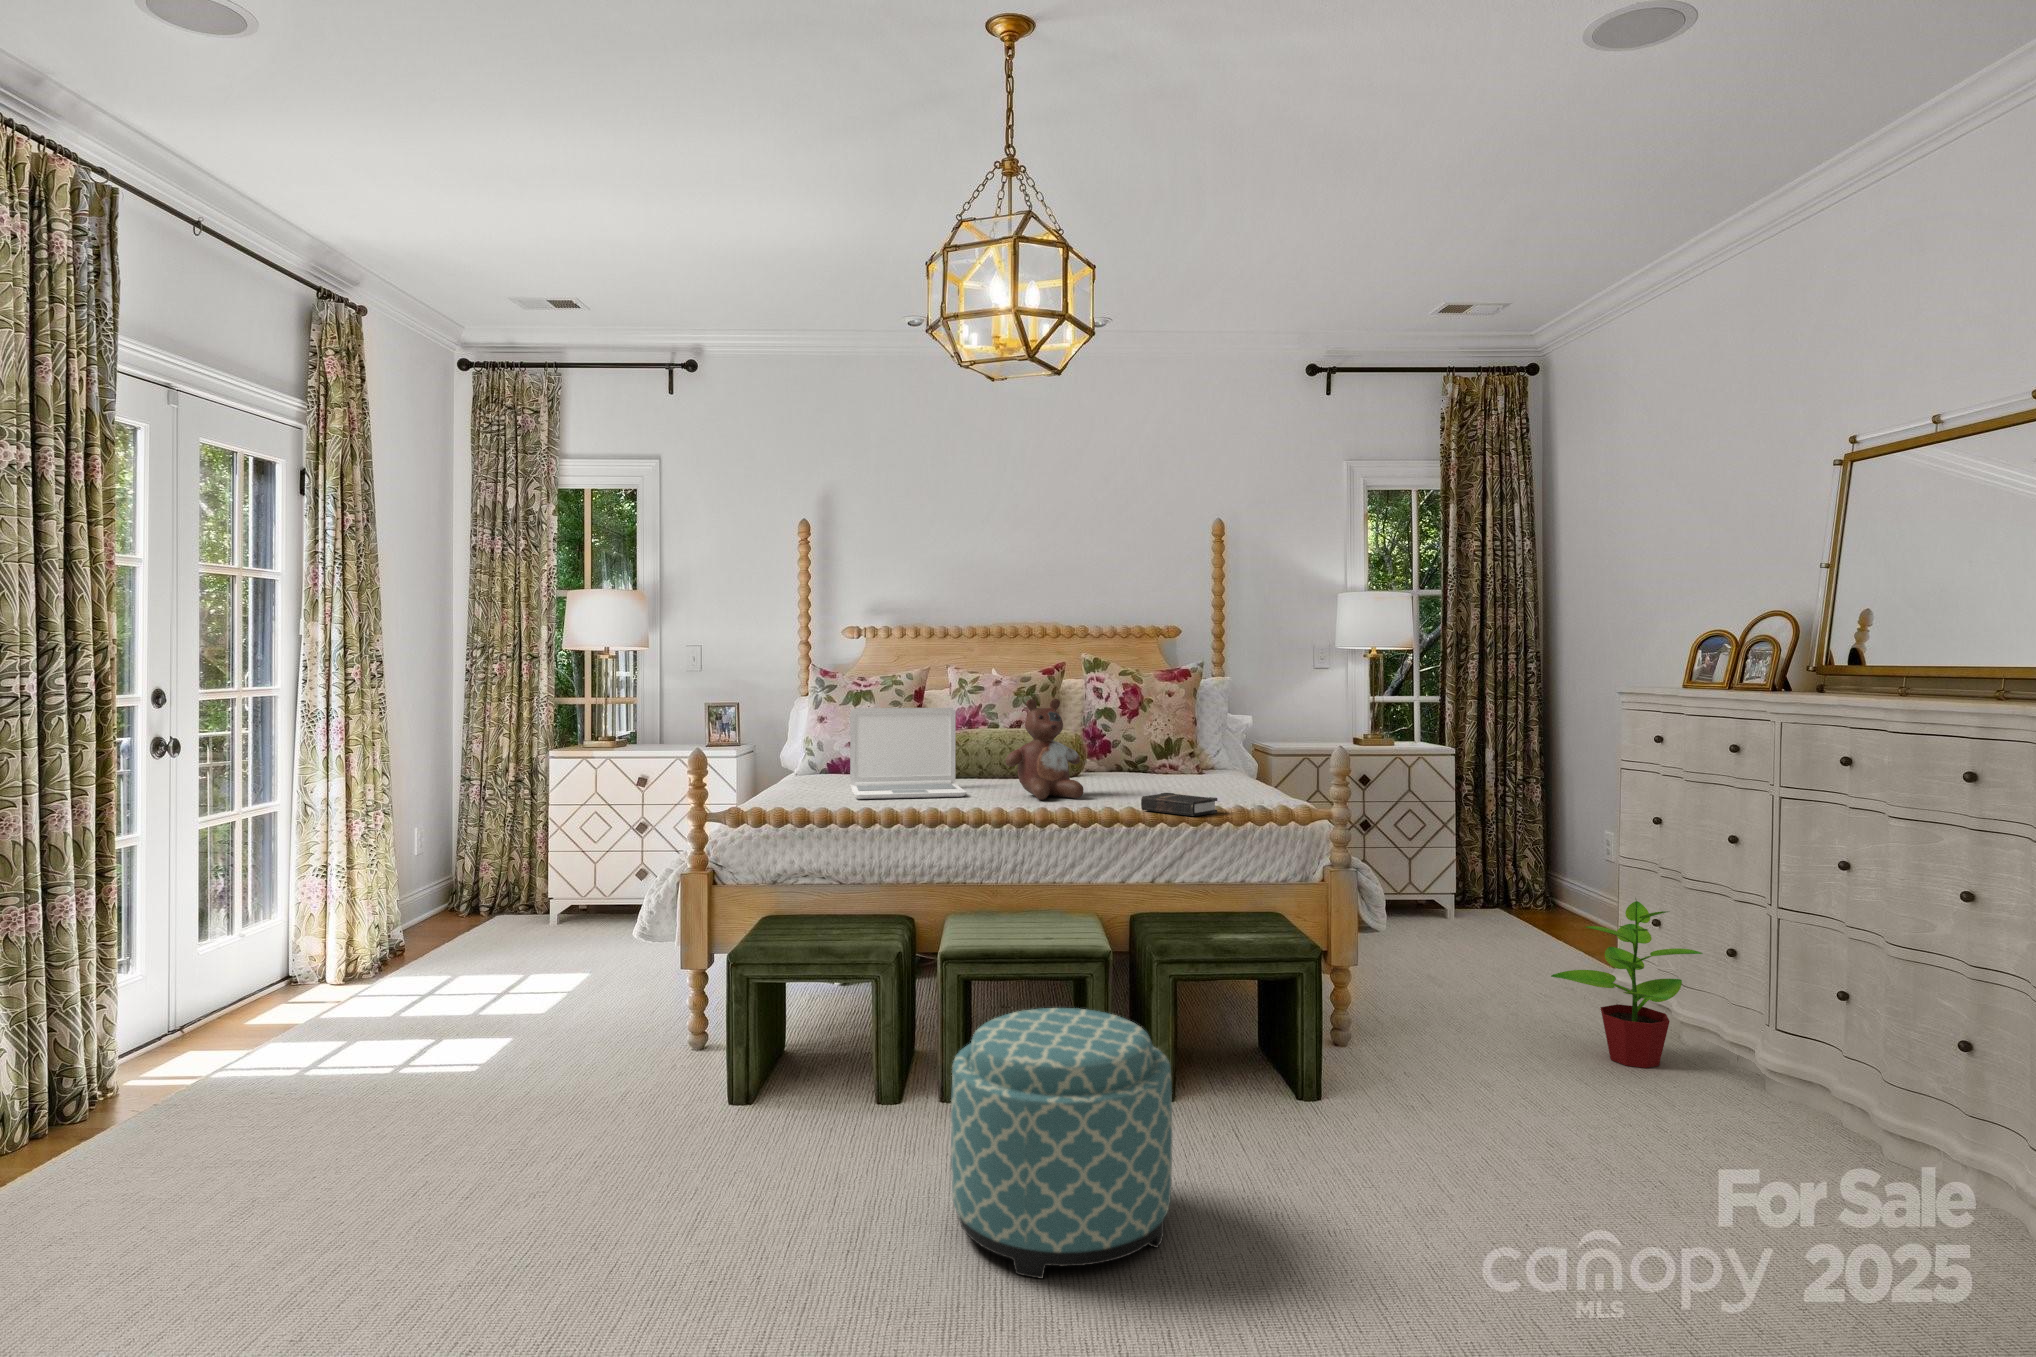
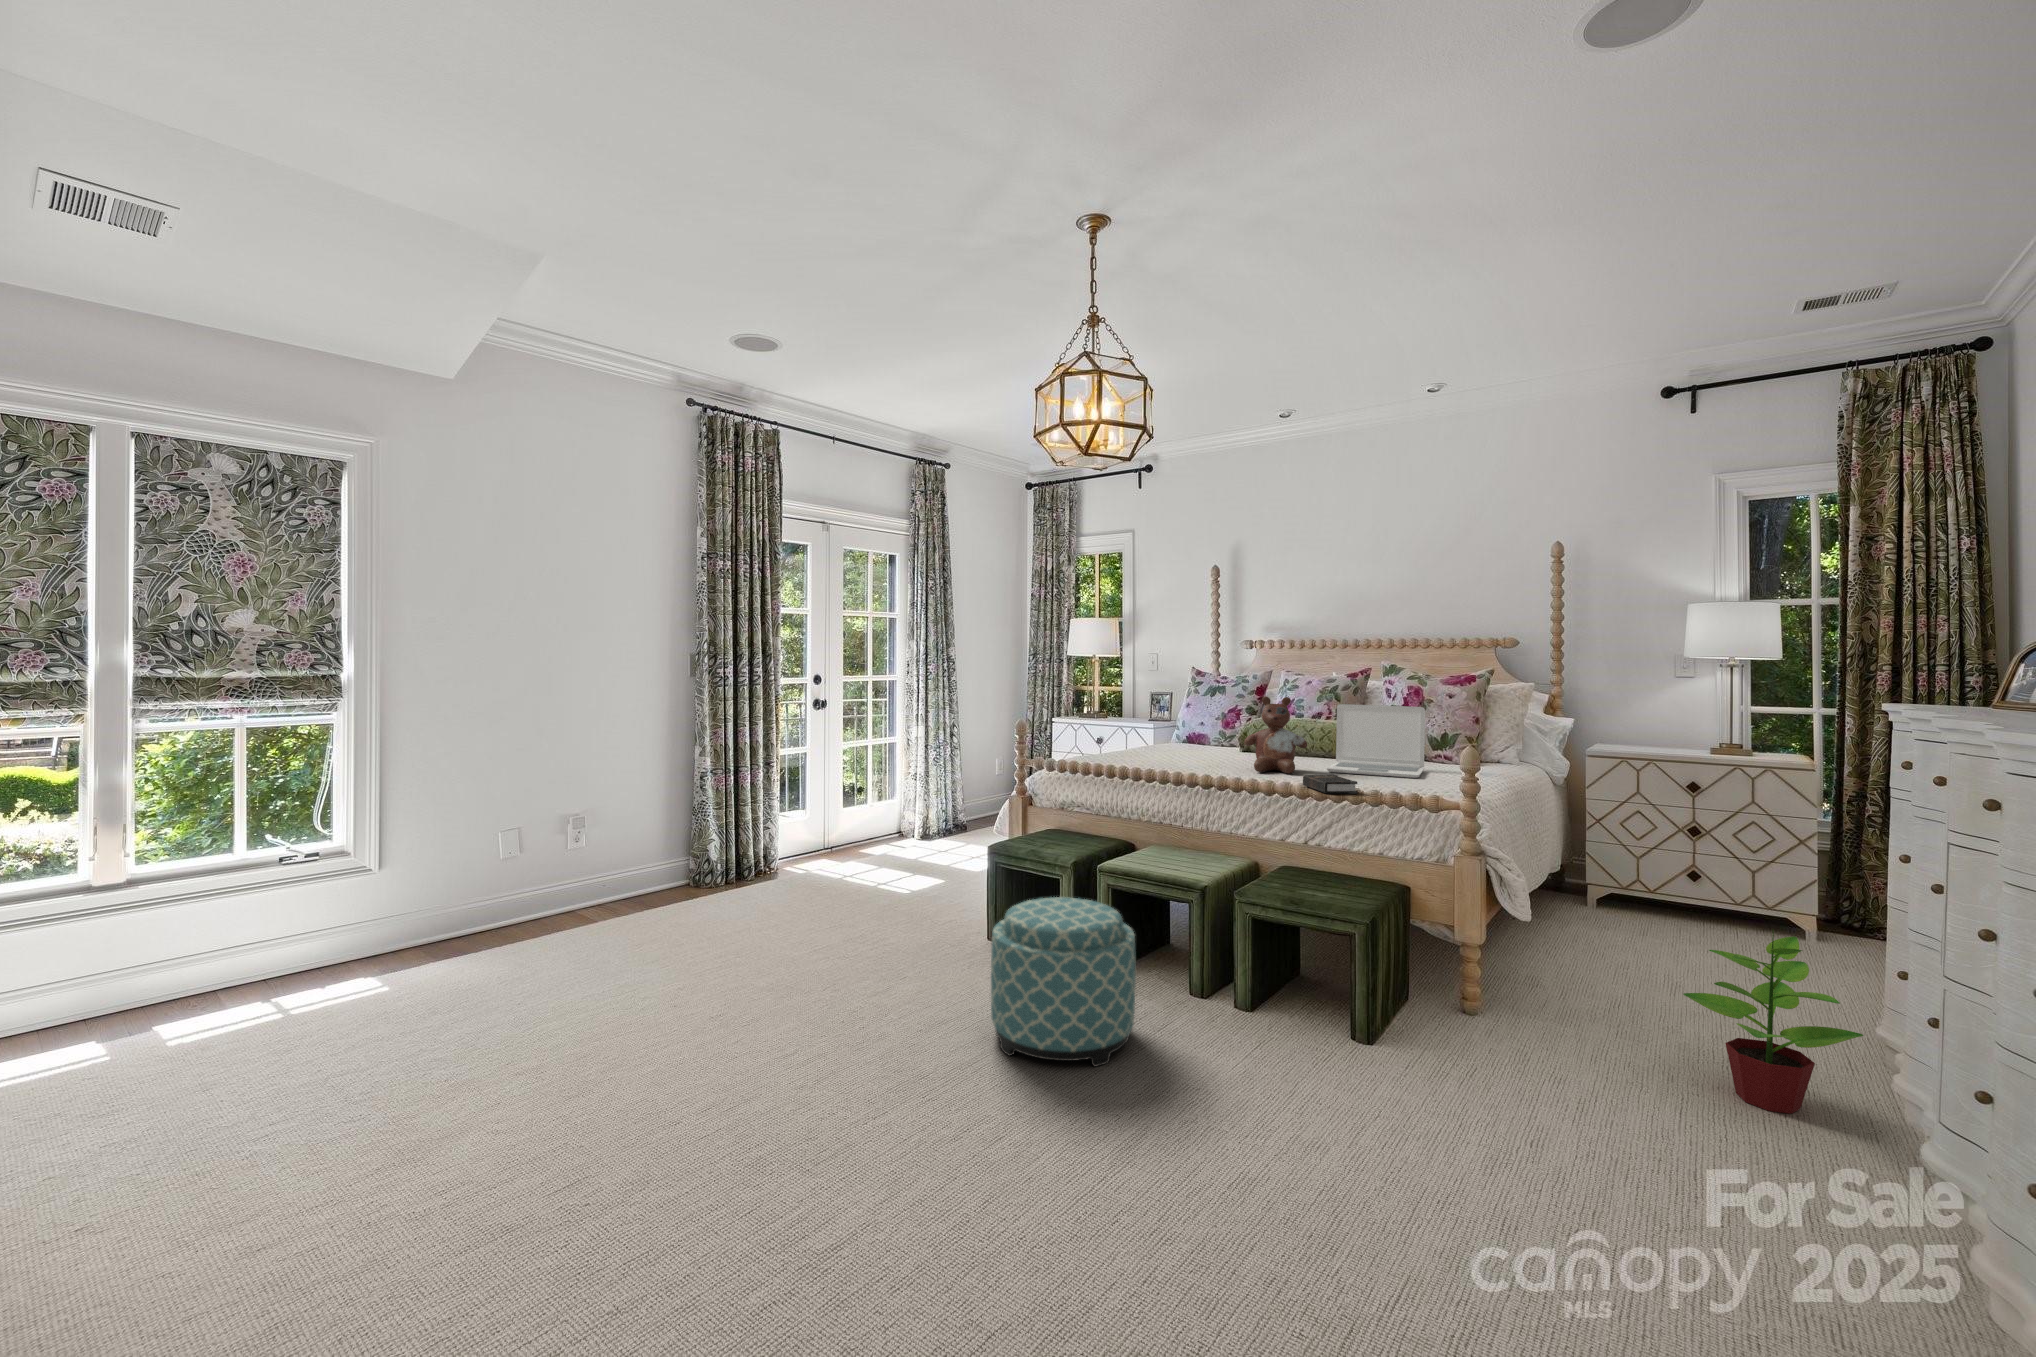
laptop: present [850,708,966,799] -> present [1327,704,1425,778]

